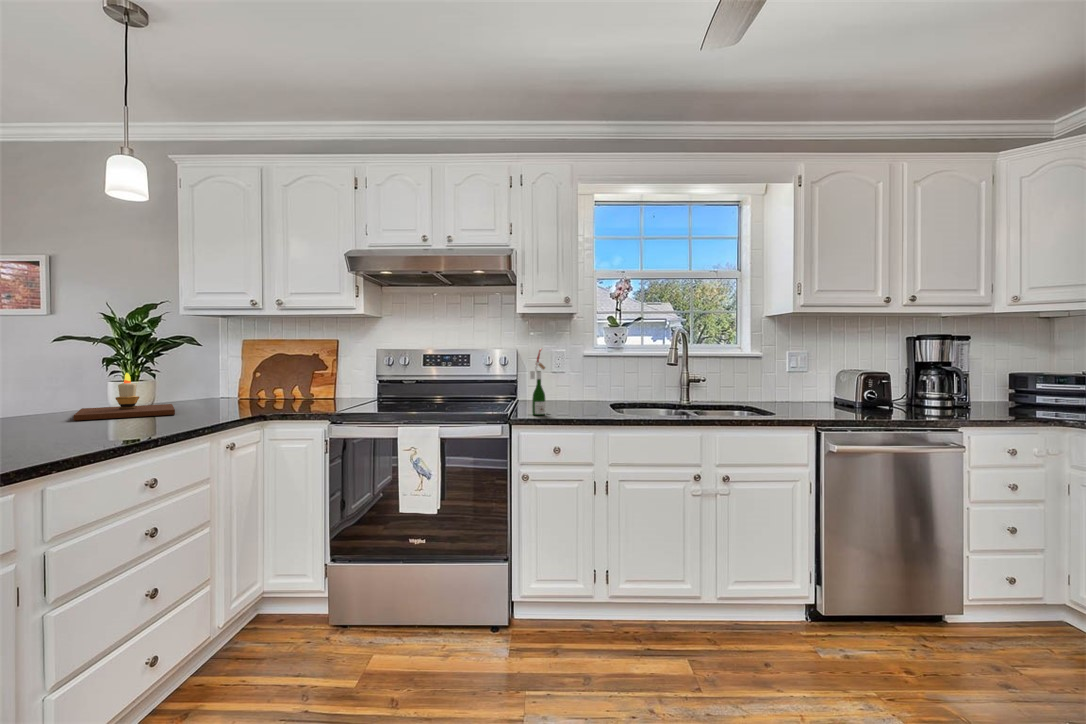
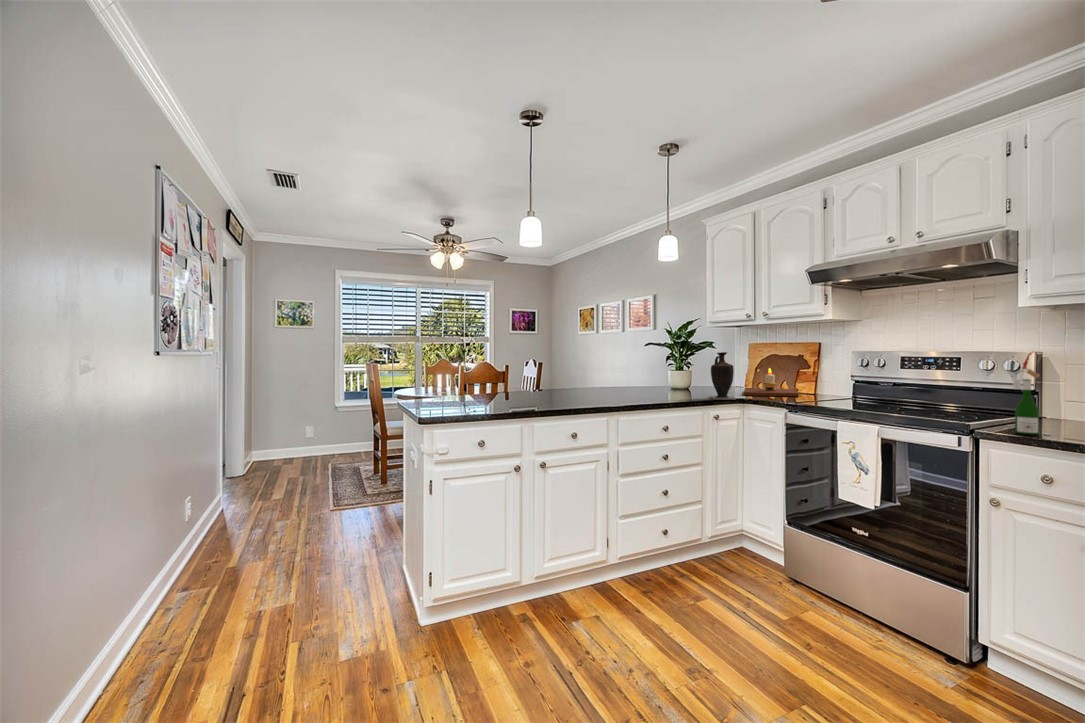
vase: none [206,346,253,415] -> present [709,352,736,400]
candle: present [74,373,175,421] -> present [744,368,798,396]

